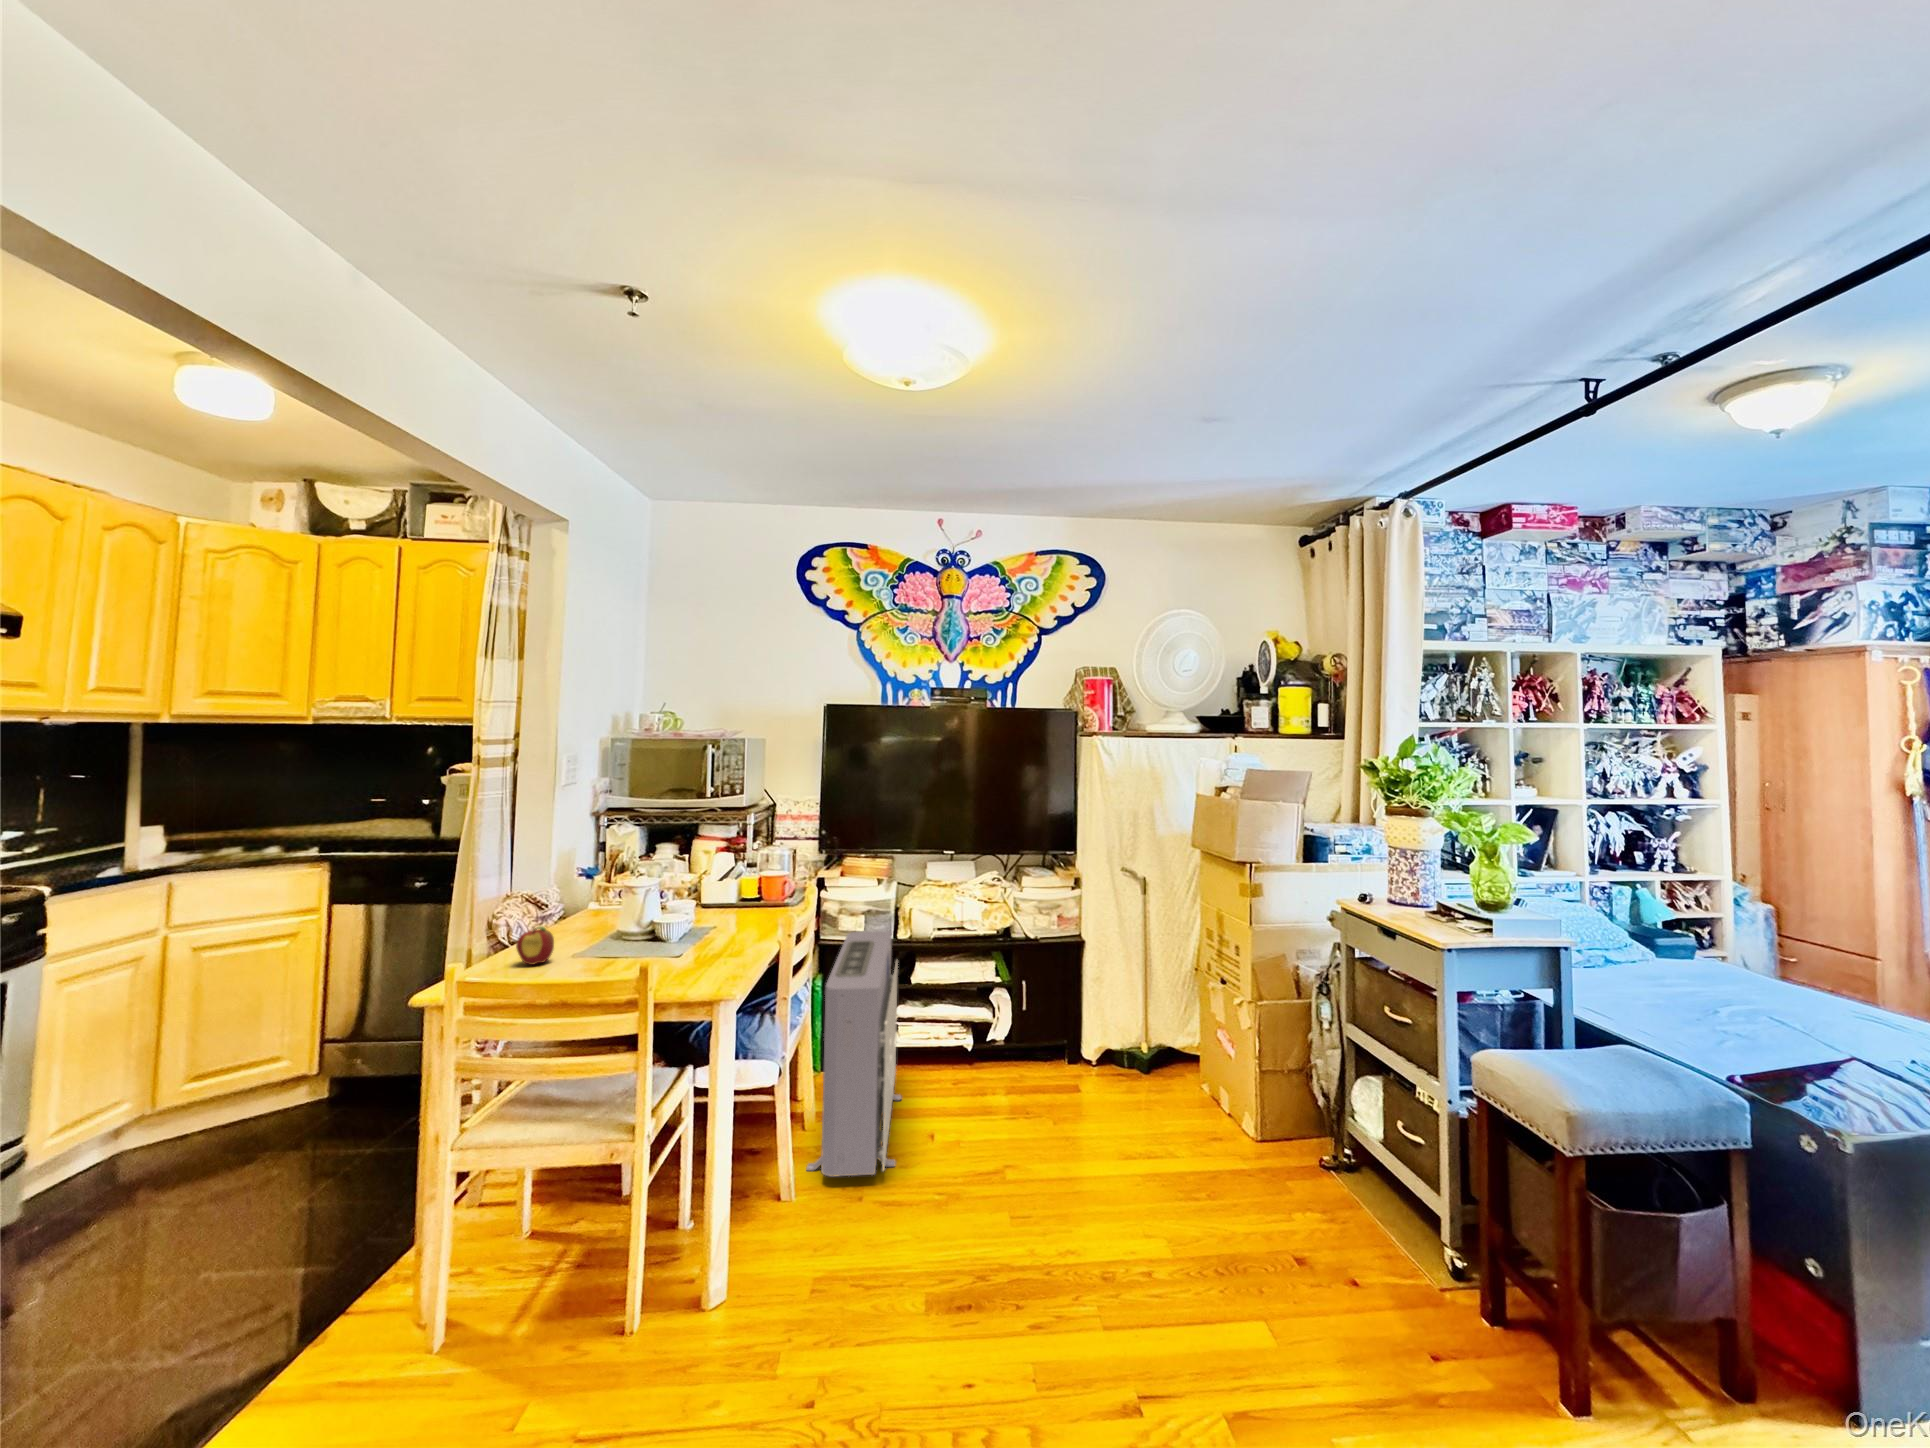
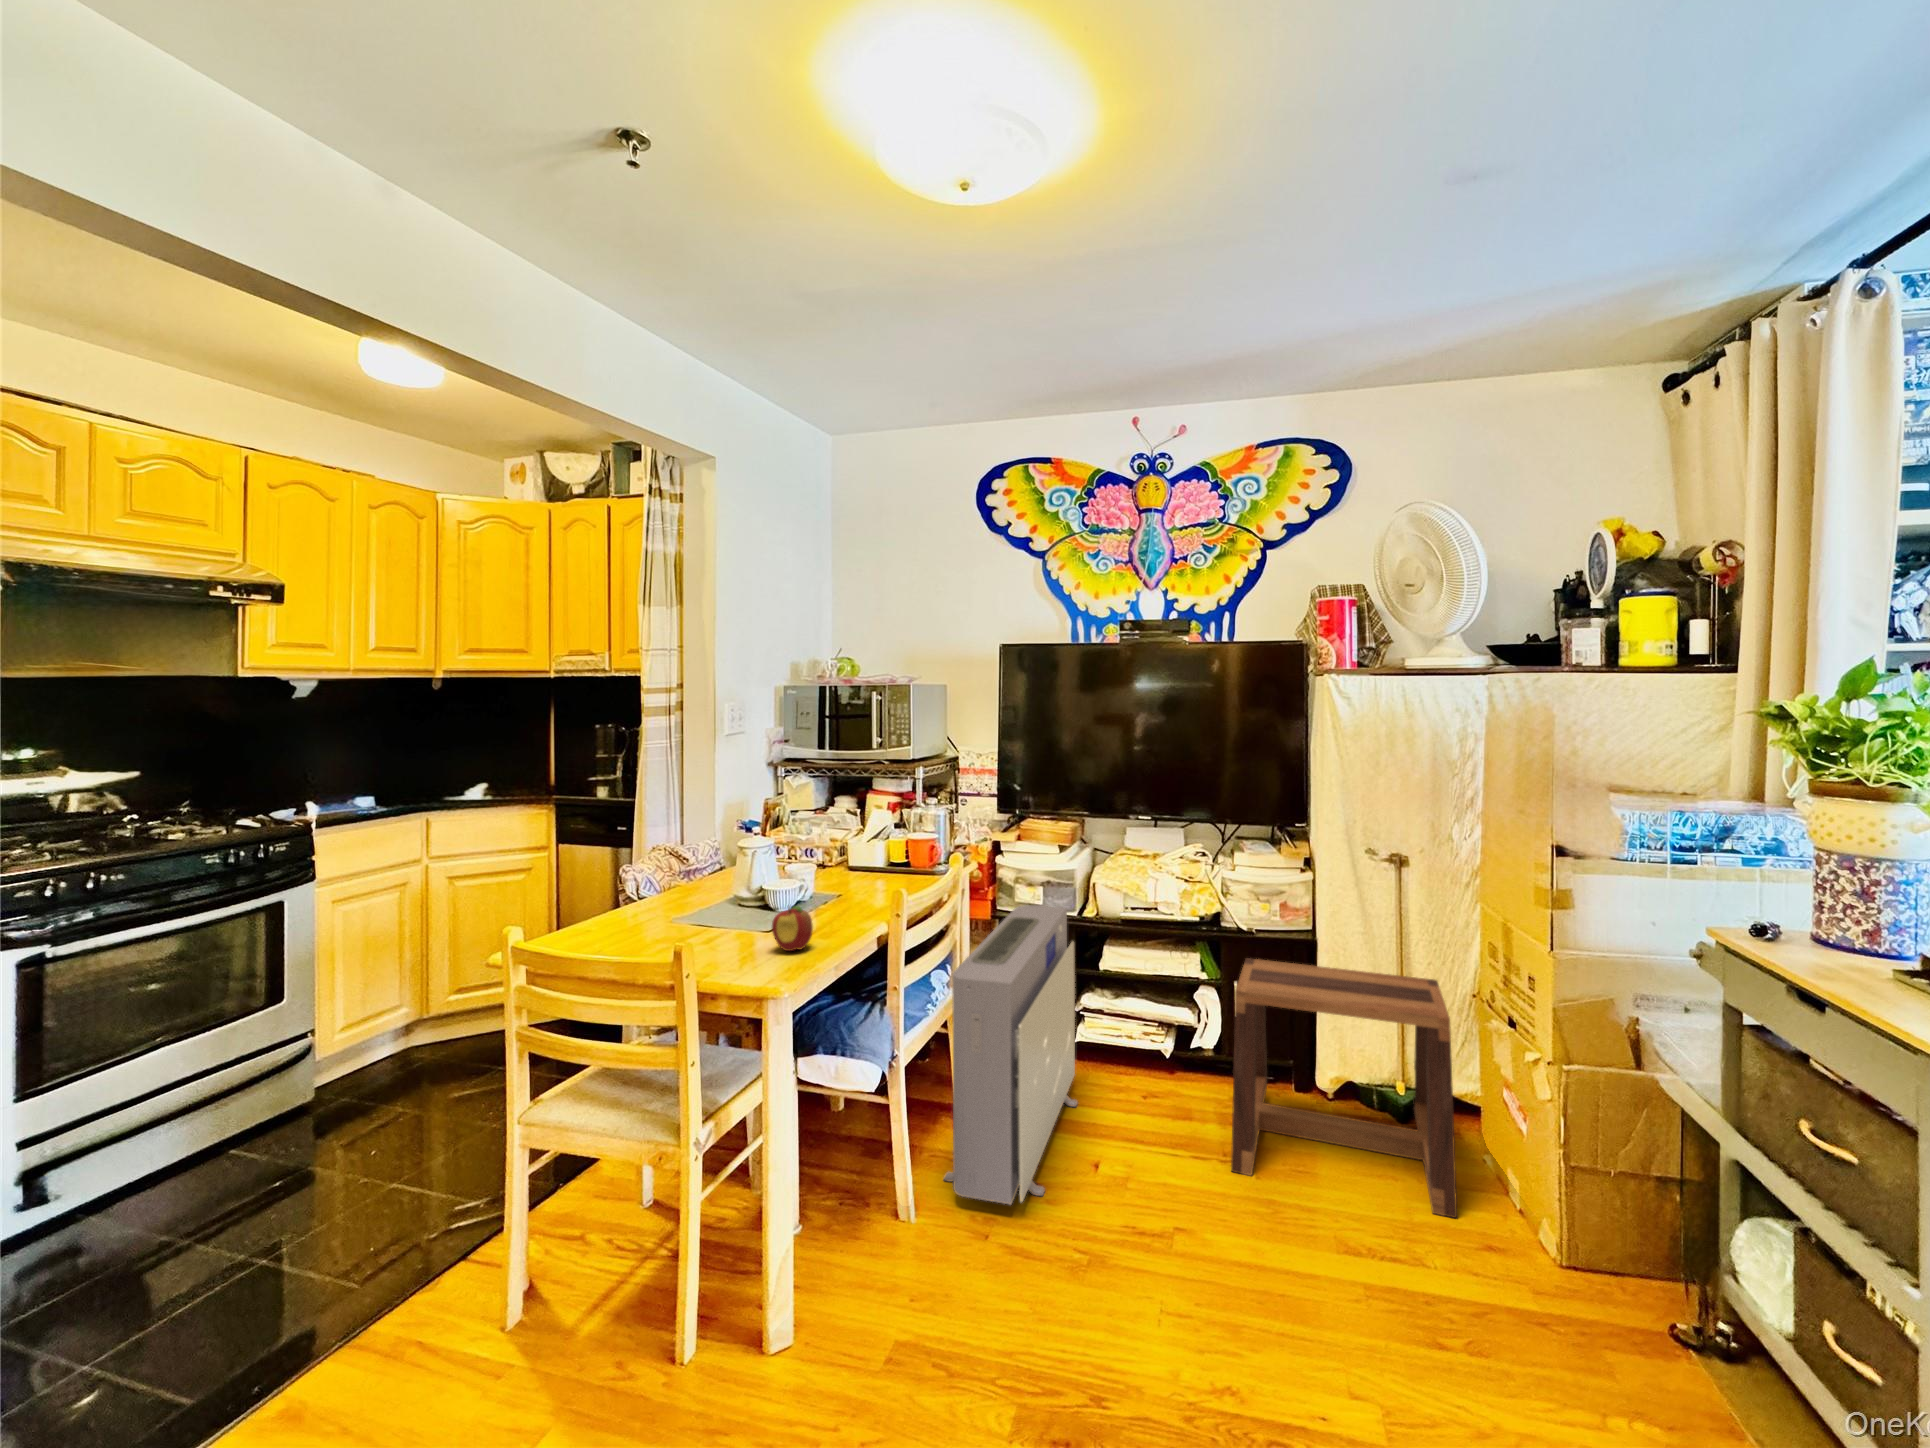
apple: present [516,927,554,965] -> present [772,906,813,951]
stool: none [1034,960,1192,1127] -> present [1231,958,1457,1219]

